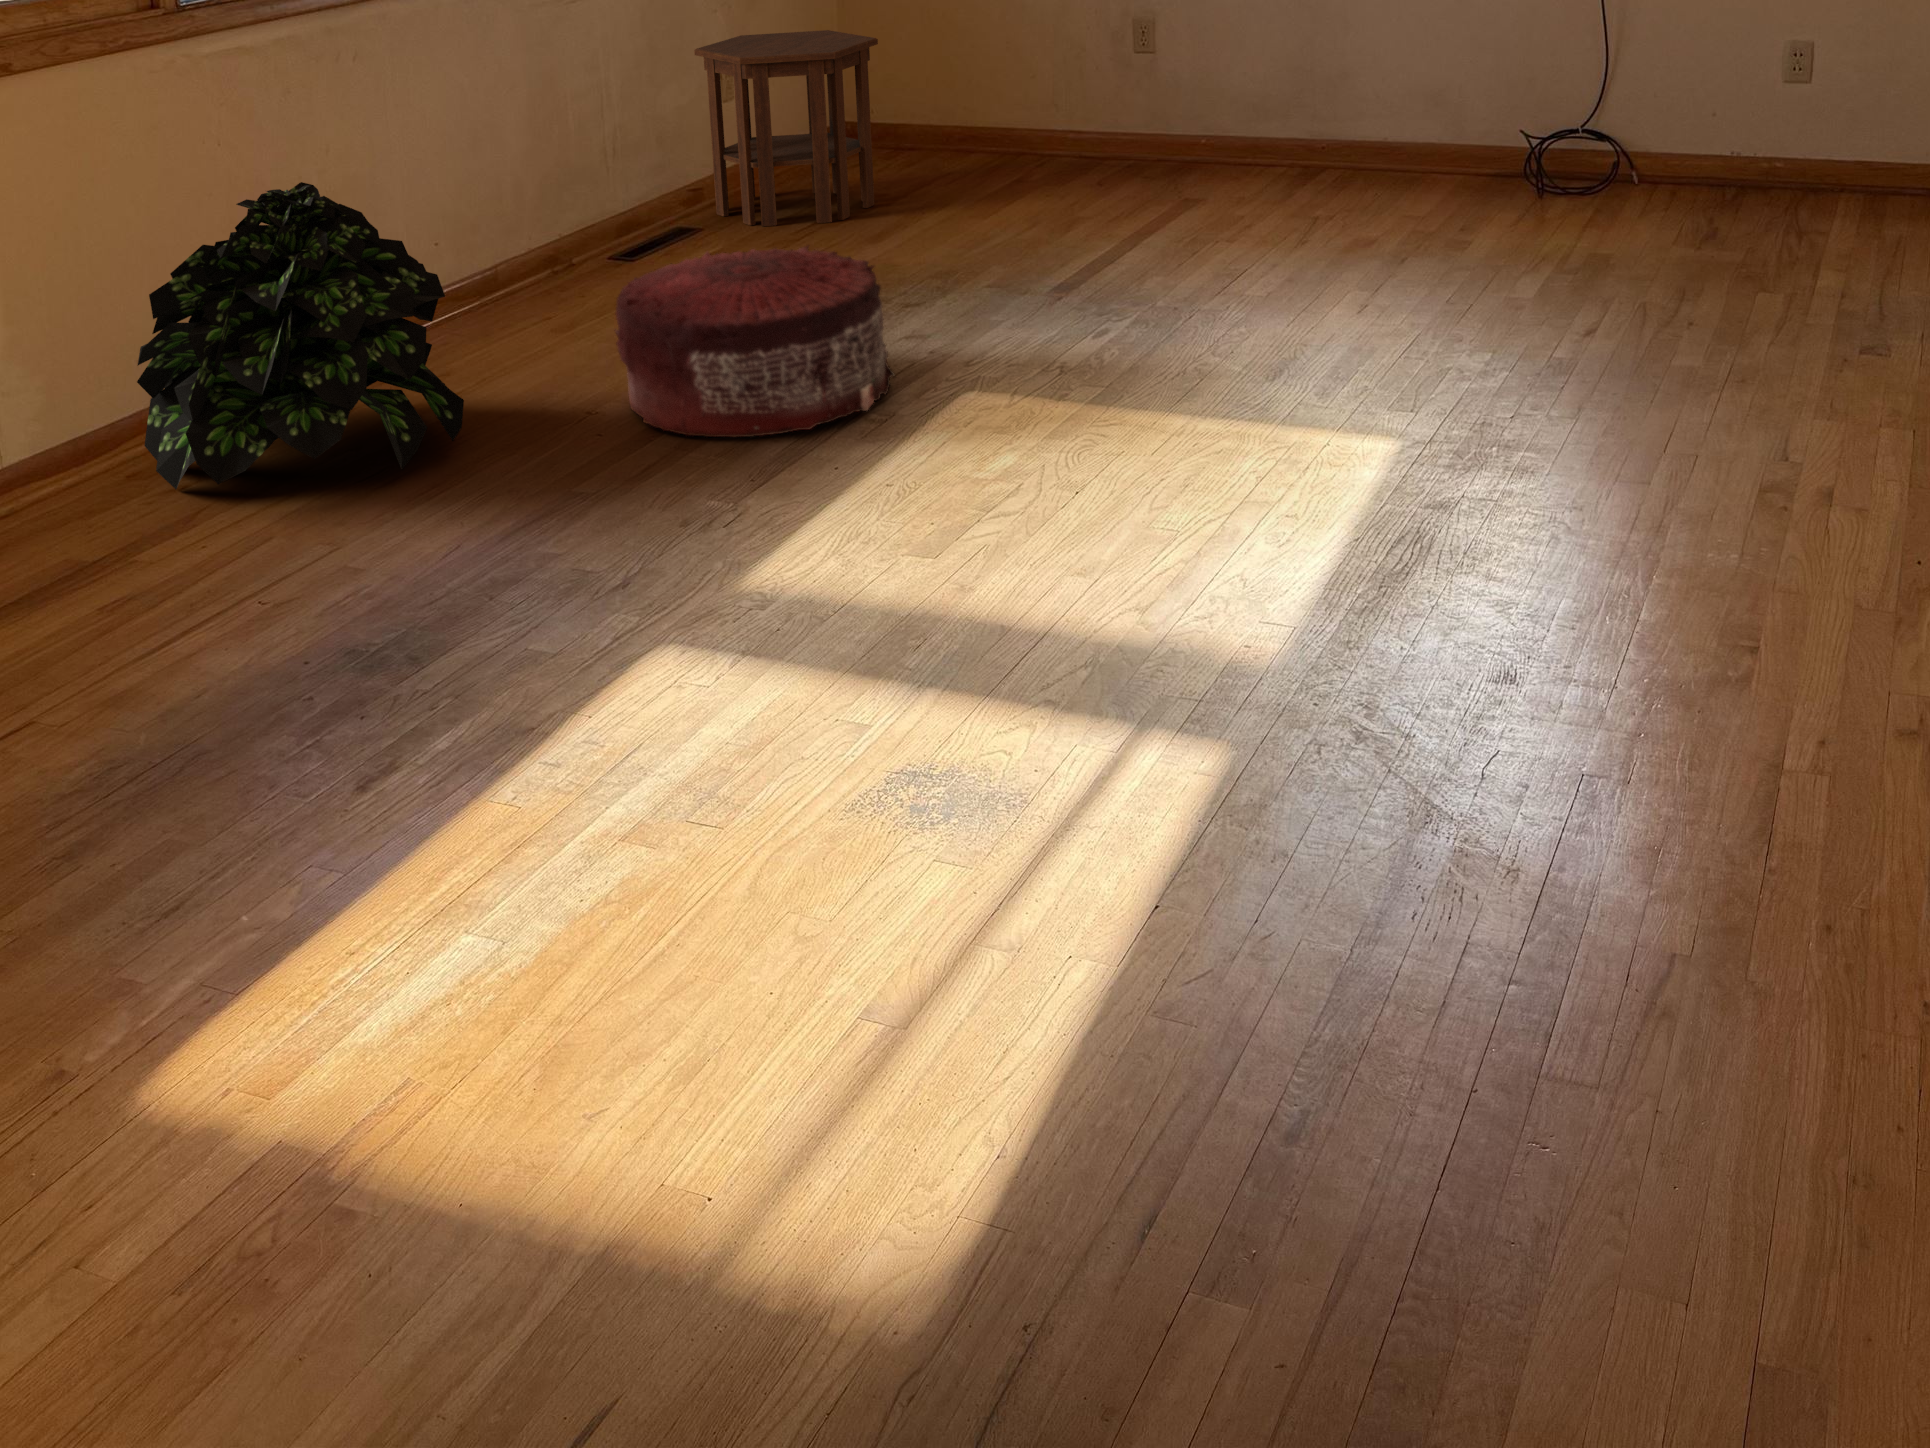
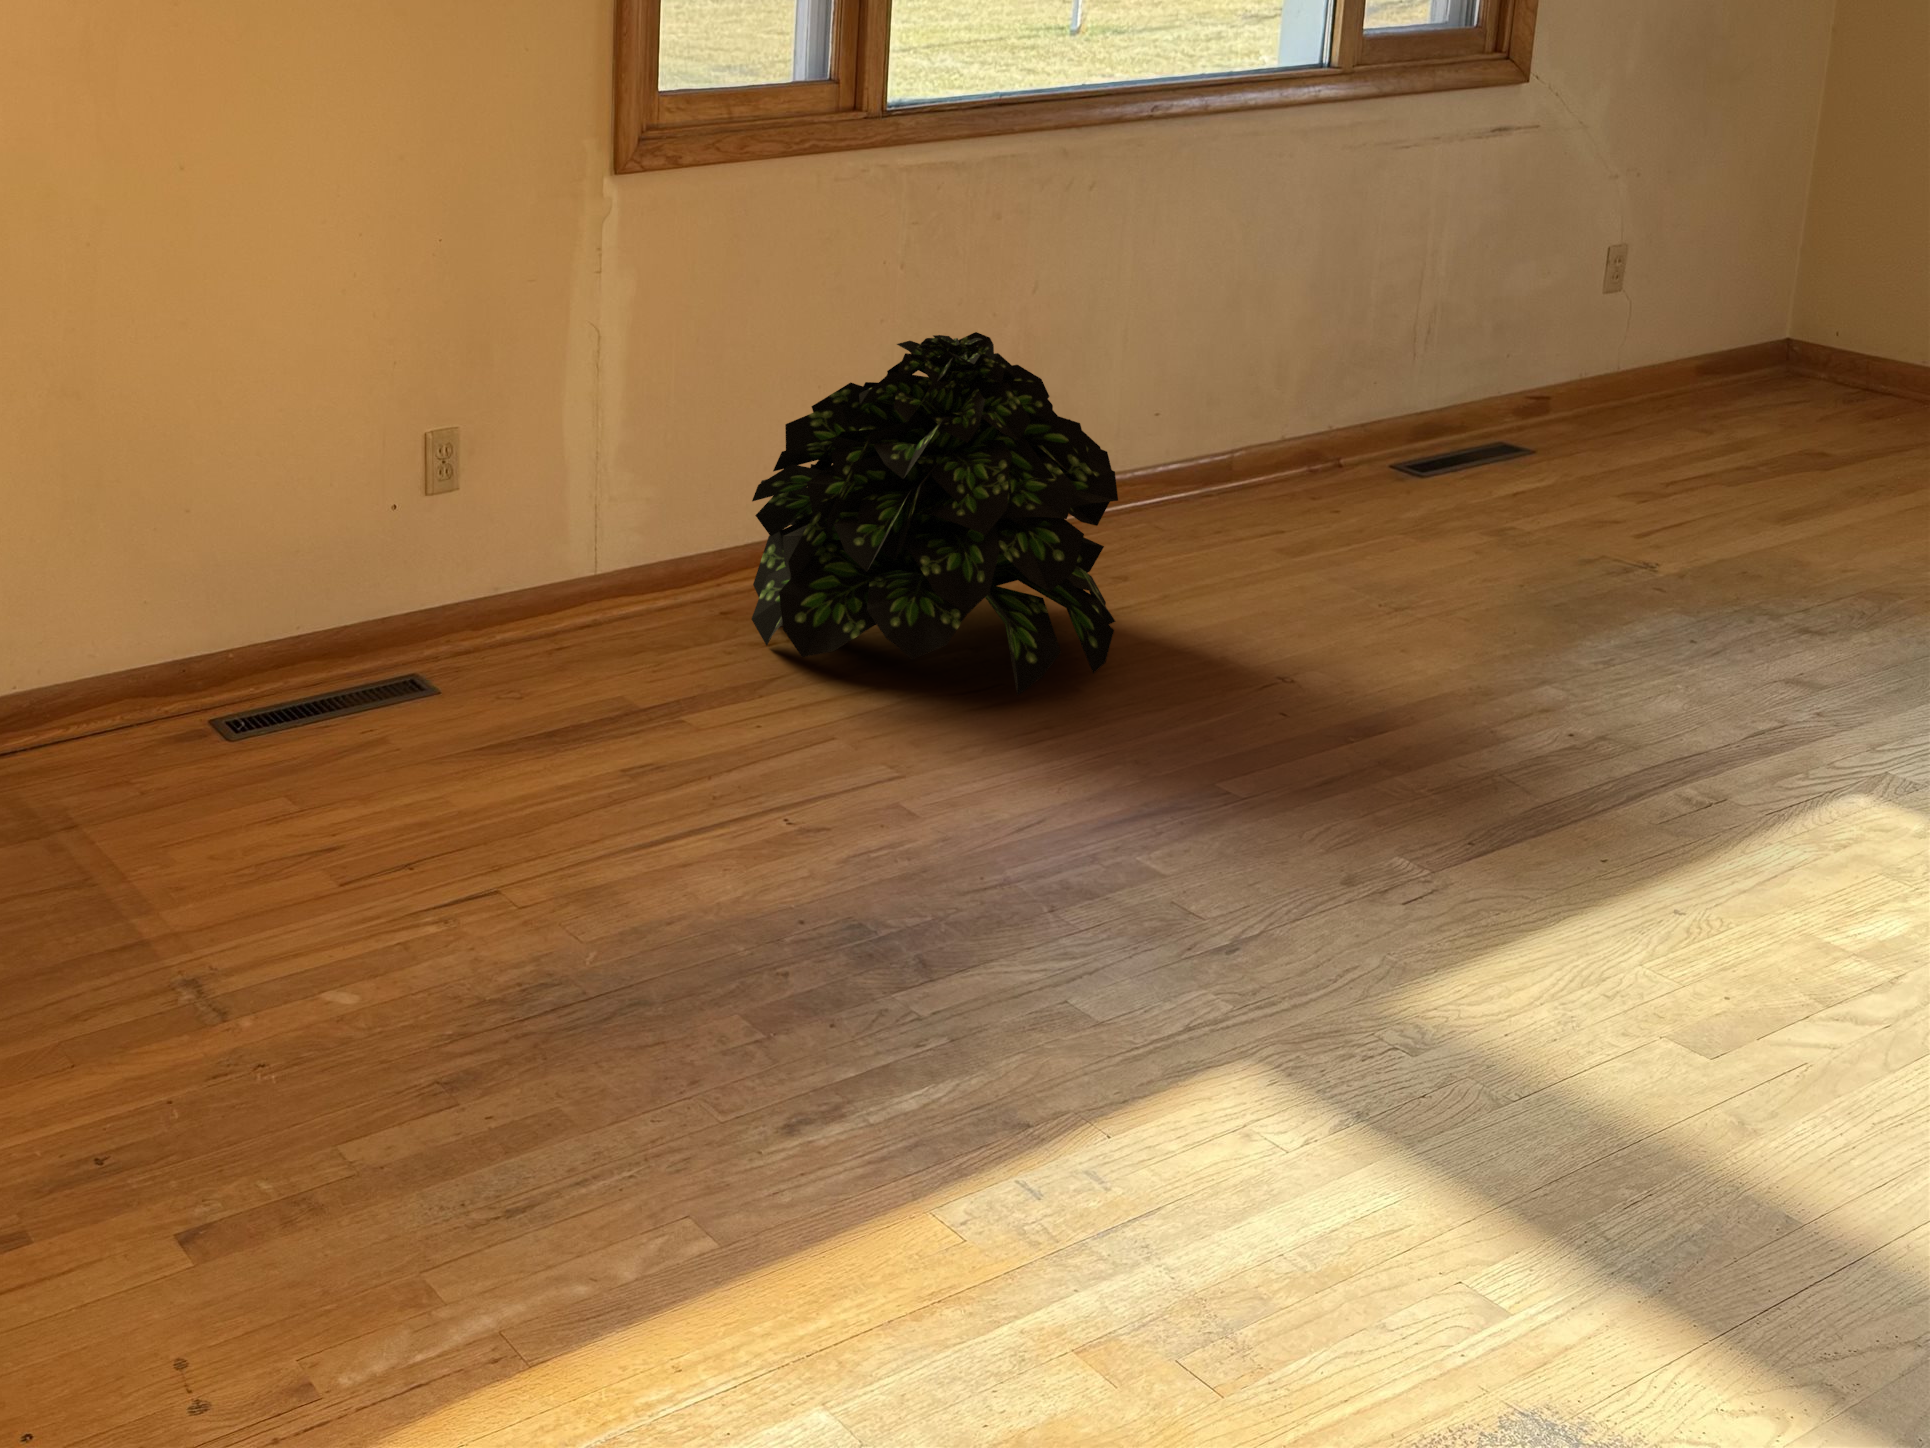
side table: present [694,30,878,226] -> none [1562,216,1855,482]
pouf: present [614,246,895,438] -> none [1334,509,1748,793]

